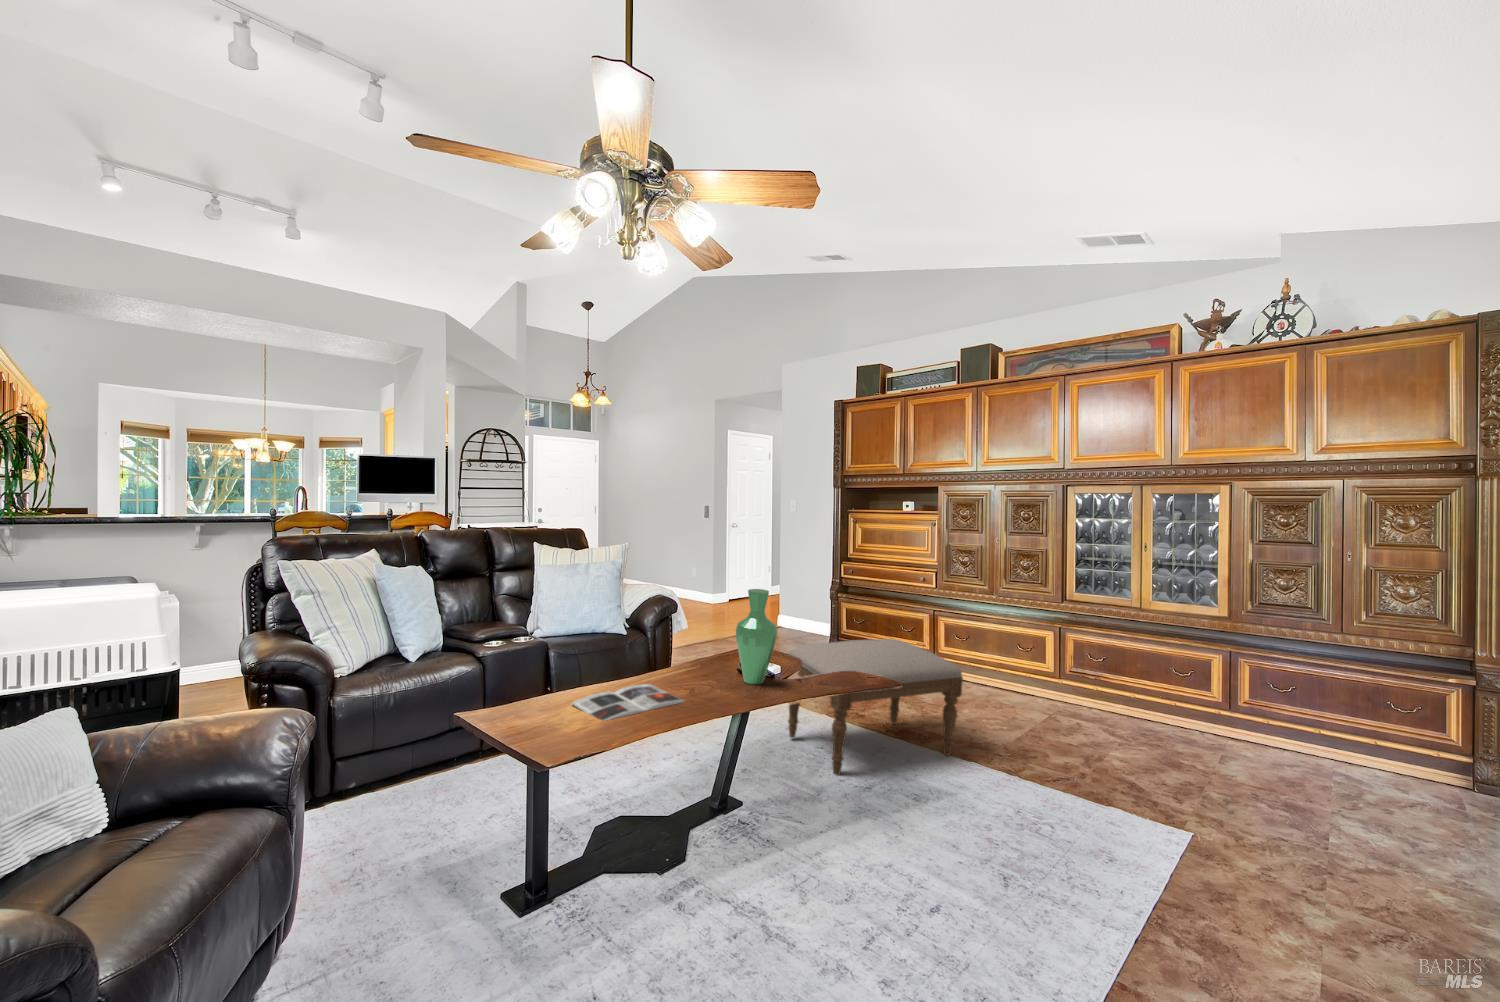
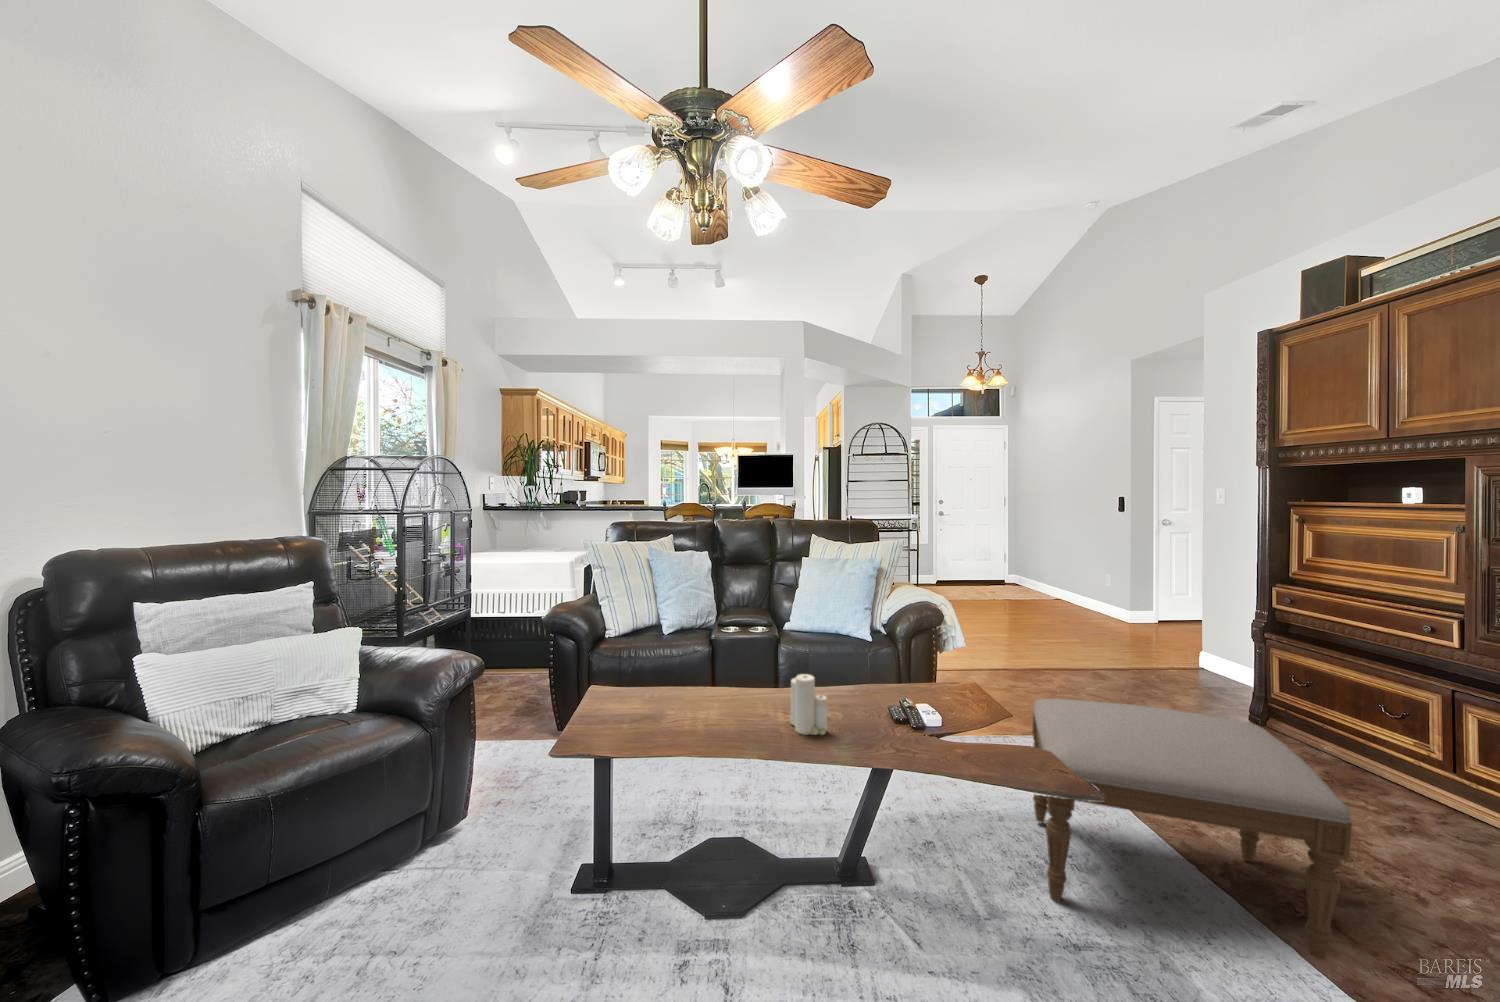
vase: present [736,589,777,684] -> none [857,608,913,735]
candle: none [692,644,727,696] -> present [791,674,827,735]
magazine: present [572,684,684,721] -> none [651,698,762,732]

